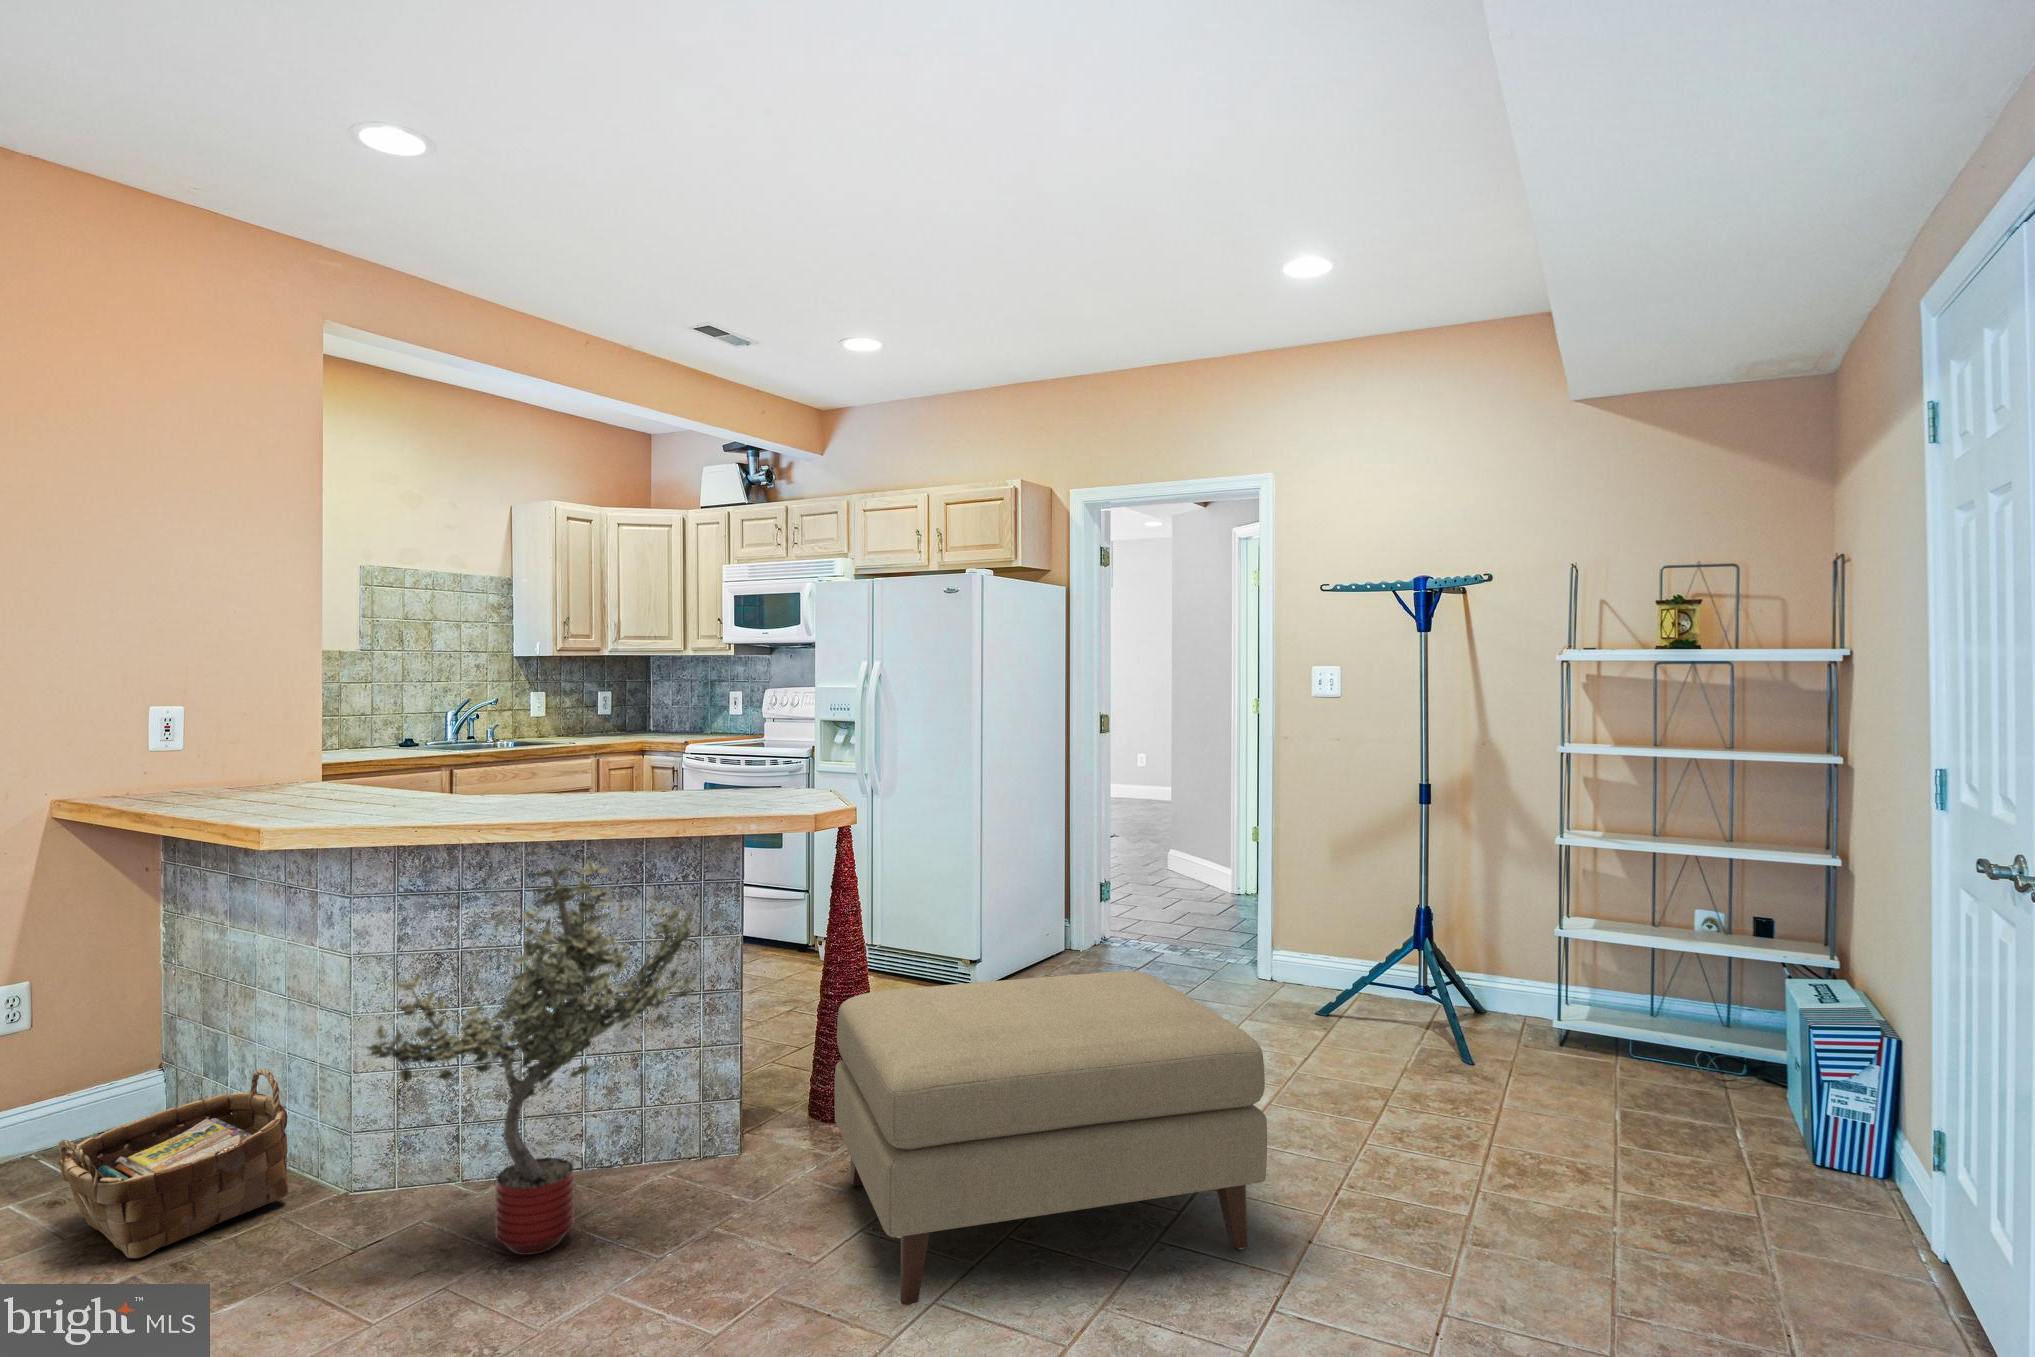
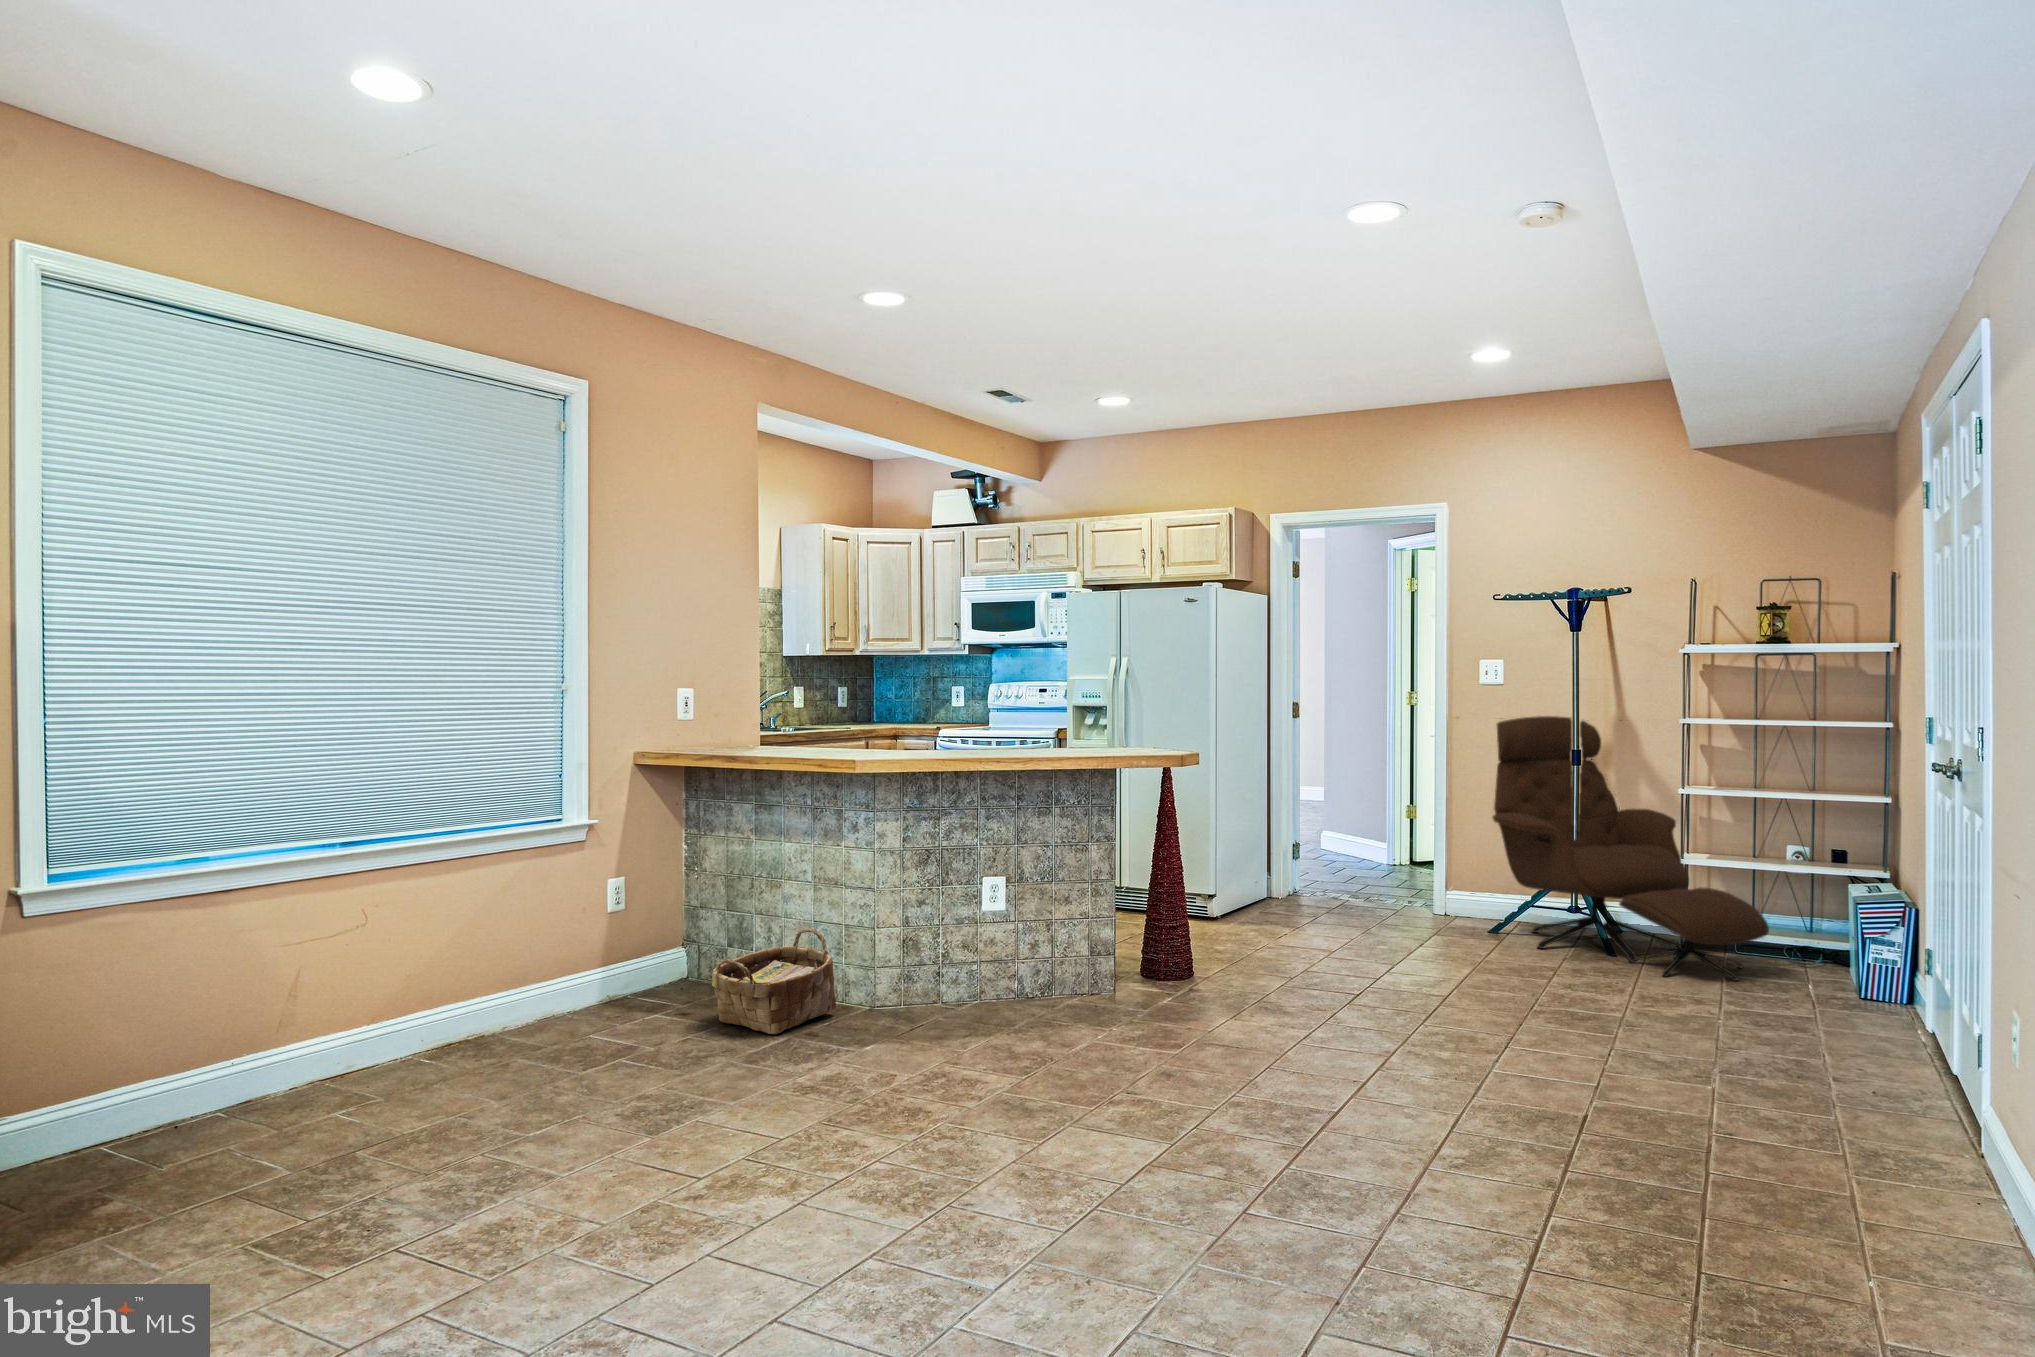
lounge chair: none [1320,740,1671,1112] -> present [1493,716,1769,980]
potted tree: present [365,859,696,1255] -> none [920,782,1120,1034]
ottoman: present [835,971,1267,1306] -> none [1191,869,1501,1053]

